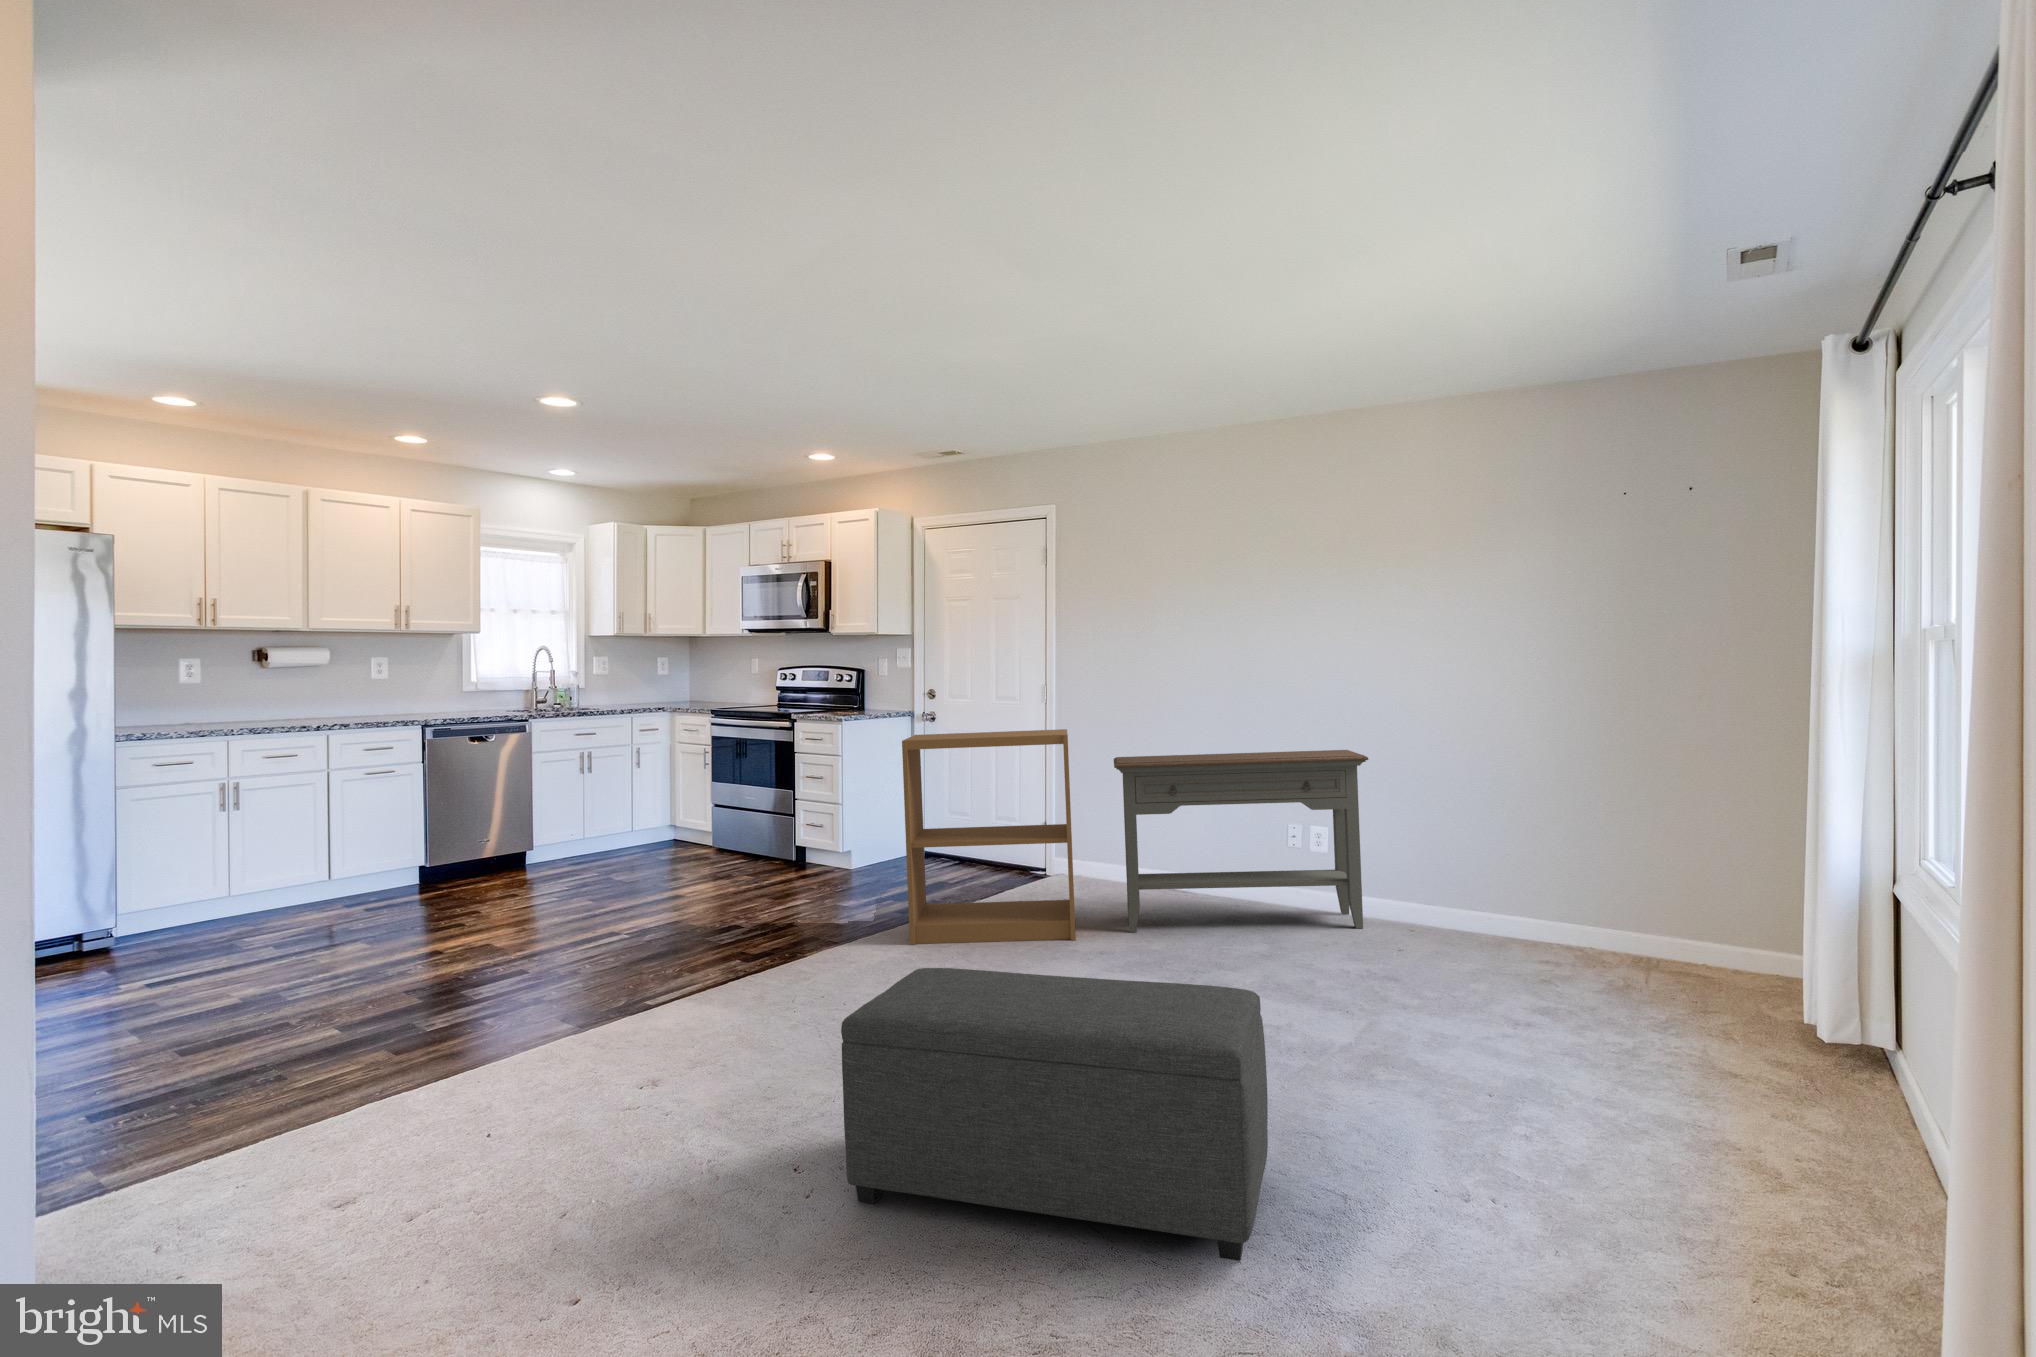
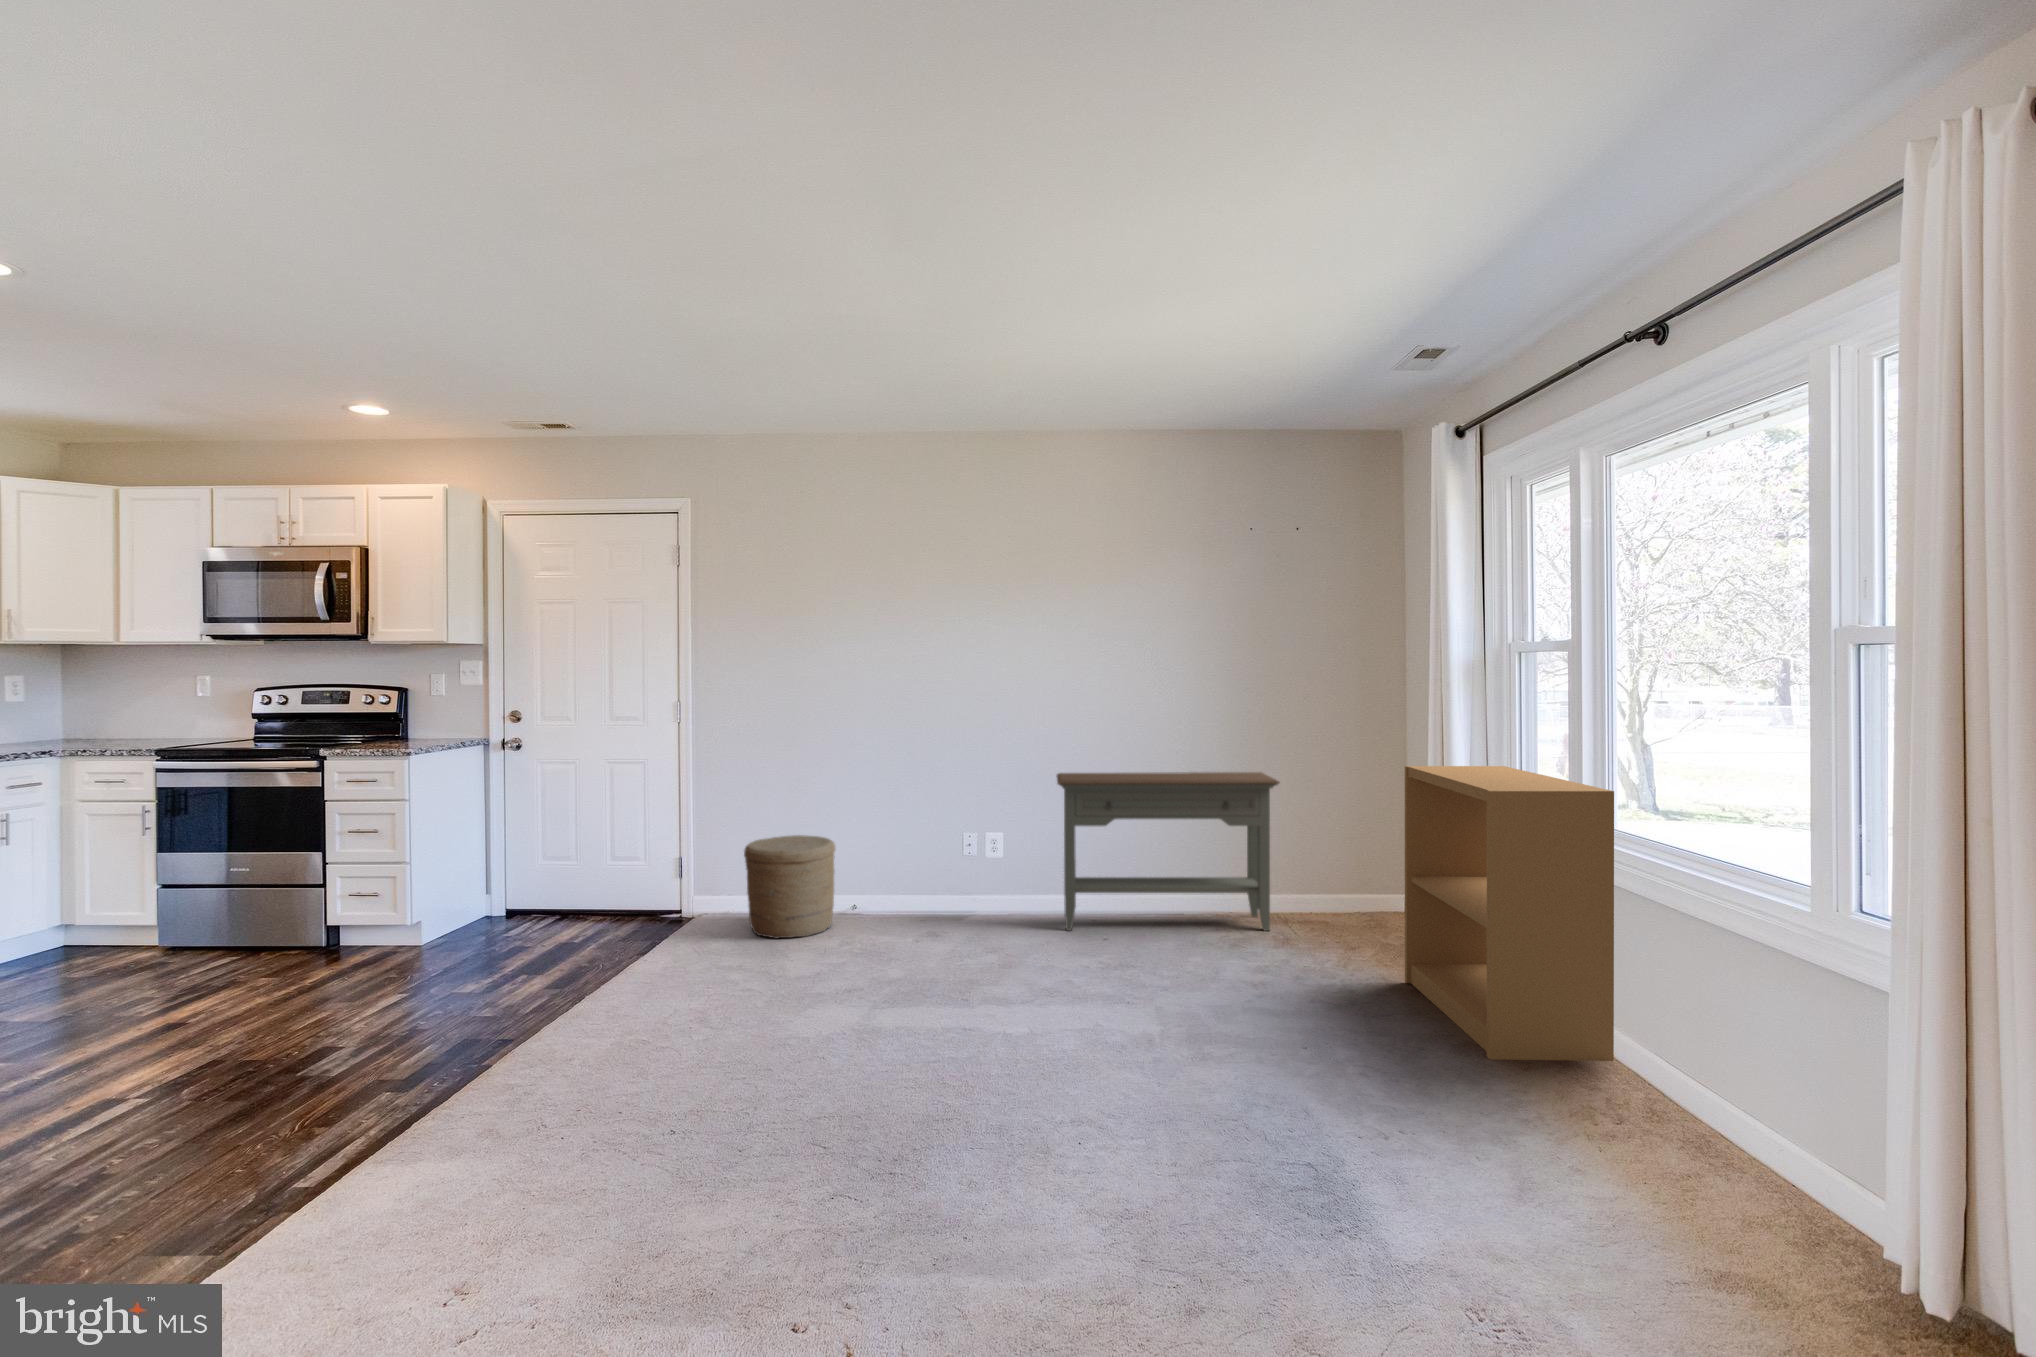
bookshelf: present [902,729,1076,945] -> present [1405,766,1614,1061]
woven basket: none [772,834,871,946] -> present [744,835,835,938]
ottoman: present [841,968,1268,1261] -> none [812,982,1187,1258]

